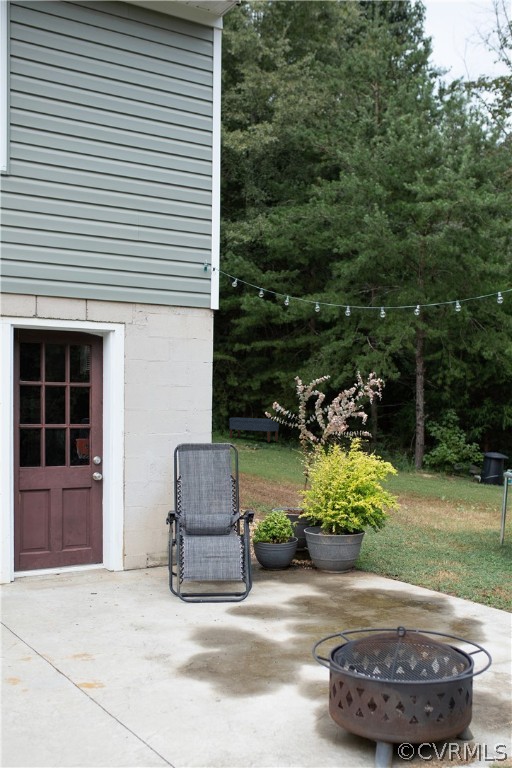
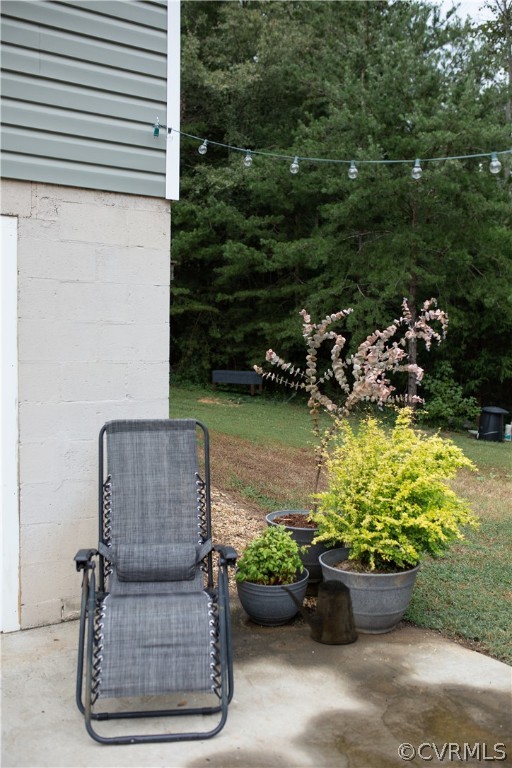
watering can: none [279,542,331,579] -> present [281,580,358,644]

